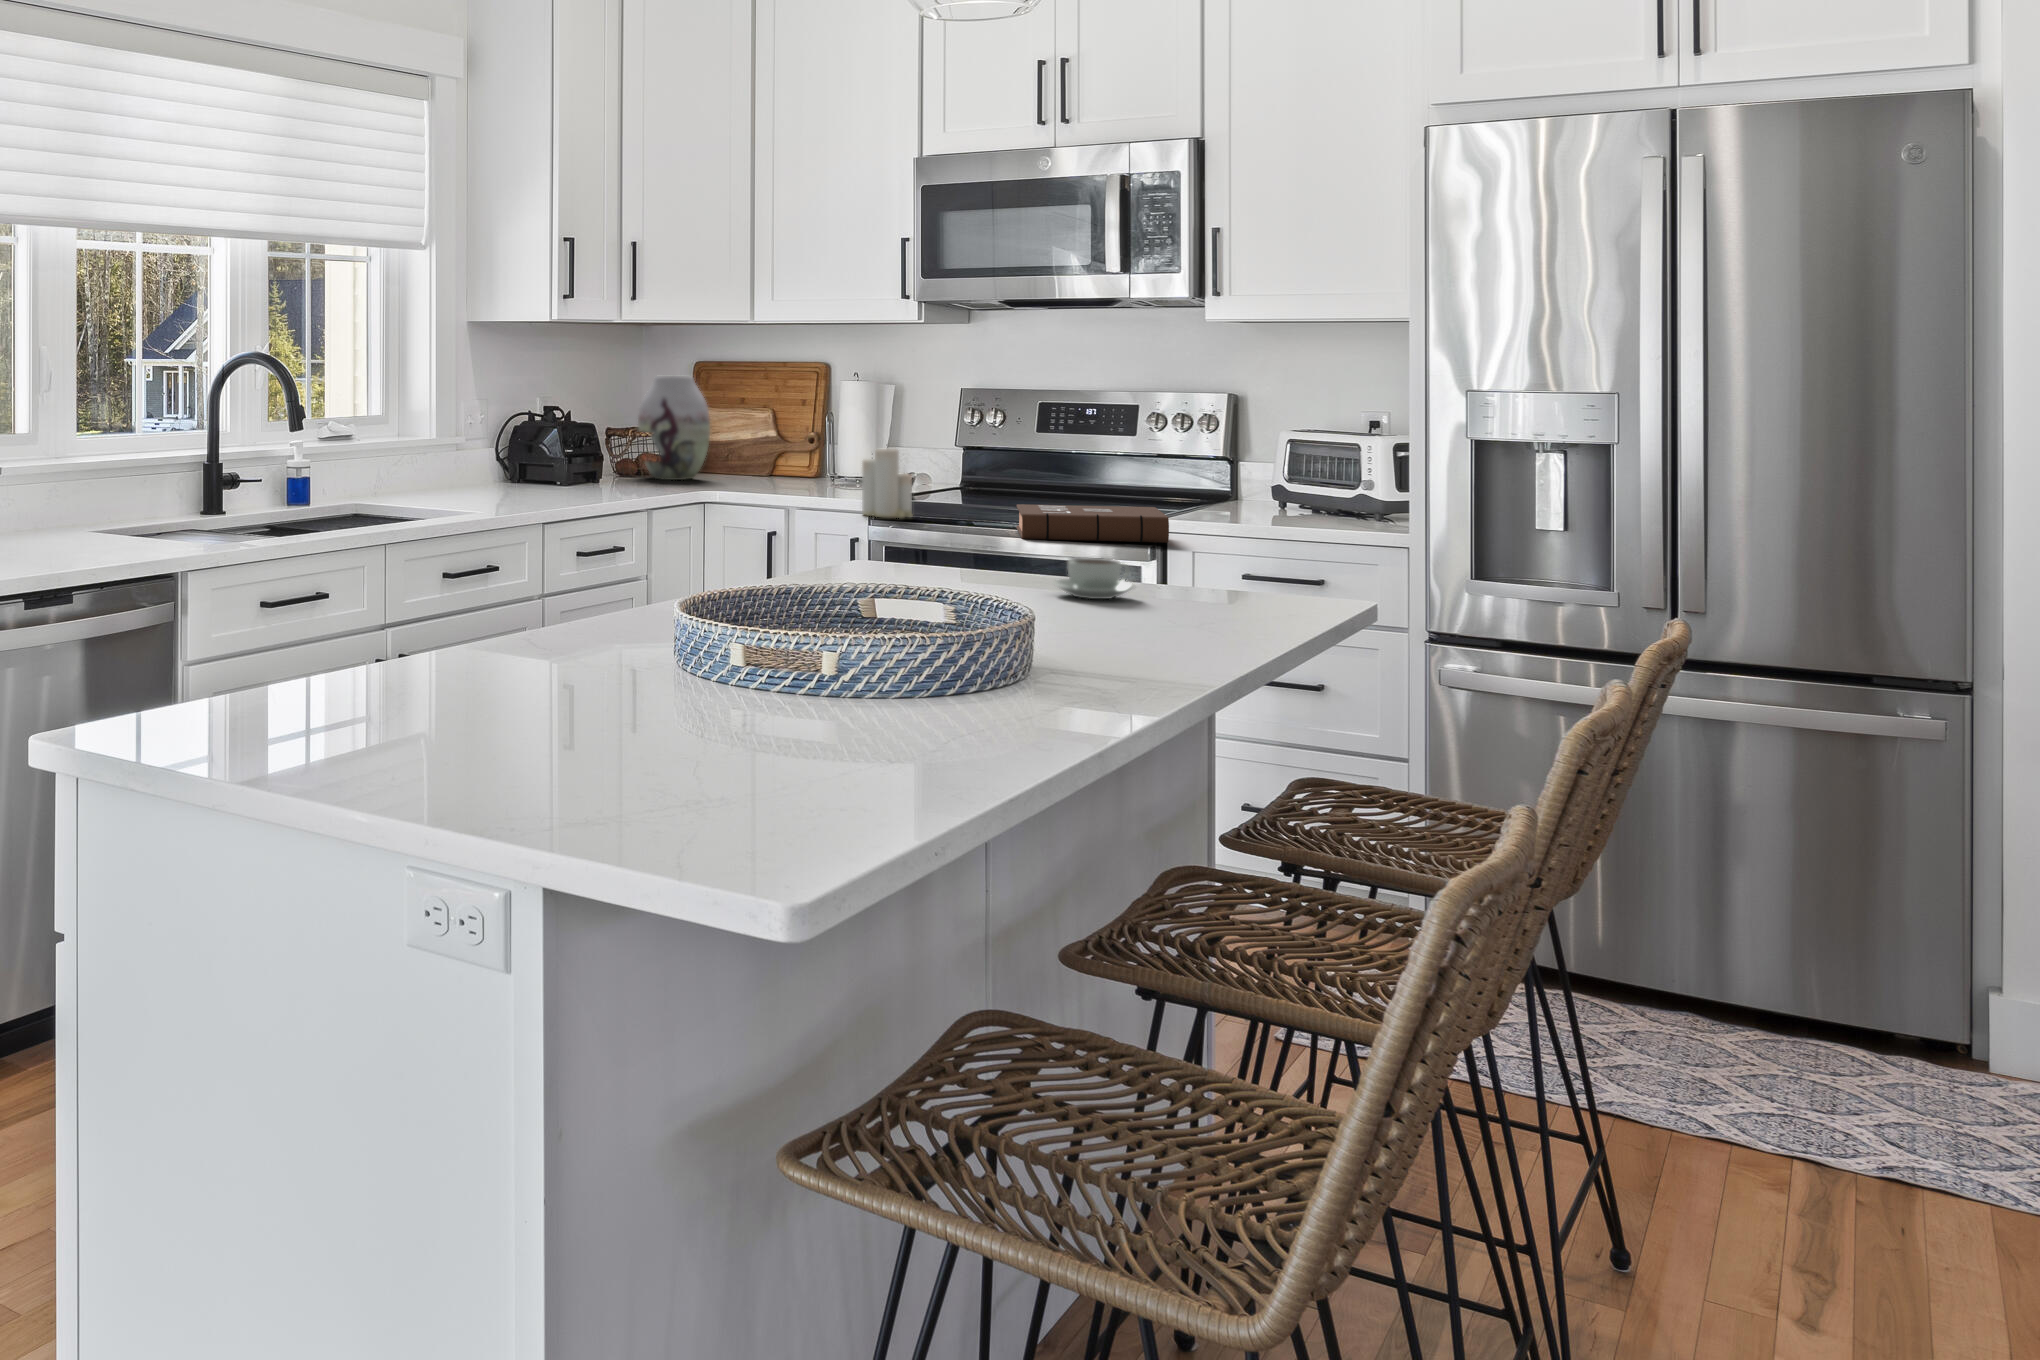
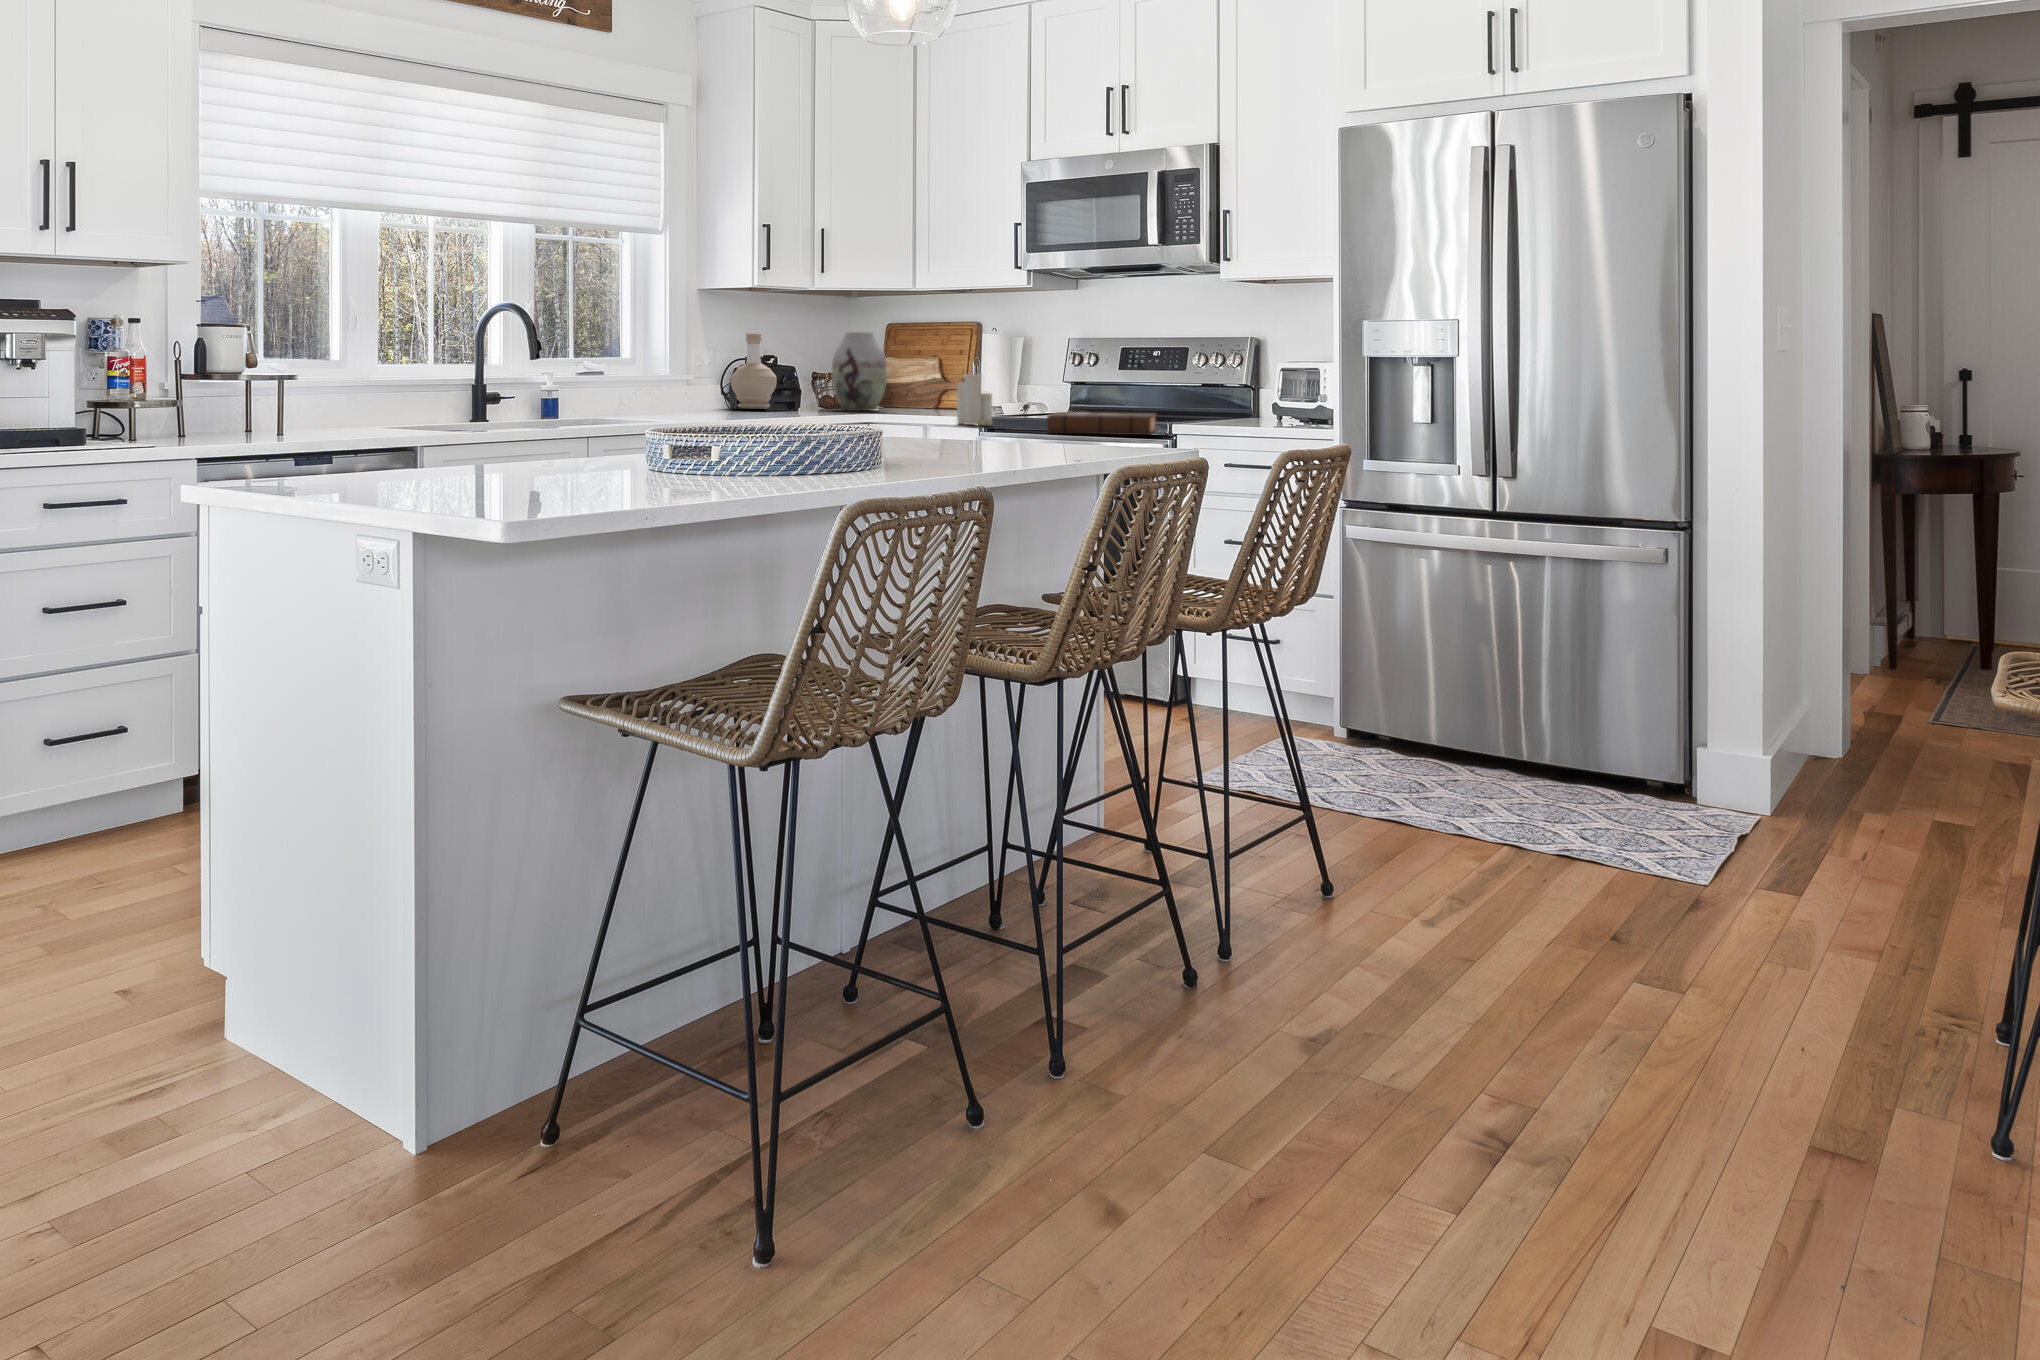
bottle: none [515,380,576,481] -> present [731,333,777,409]
coffee cup: present [1054,558,1135,599] -> none [986,423,1042,450]

